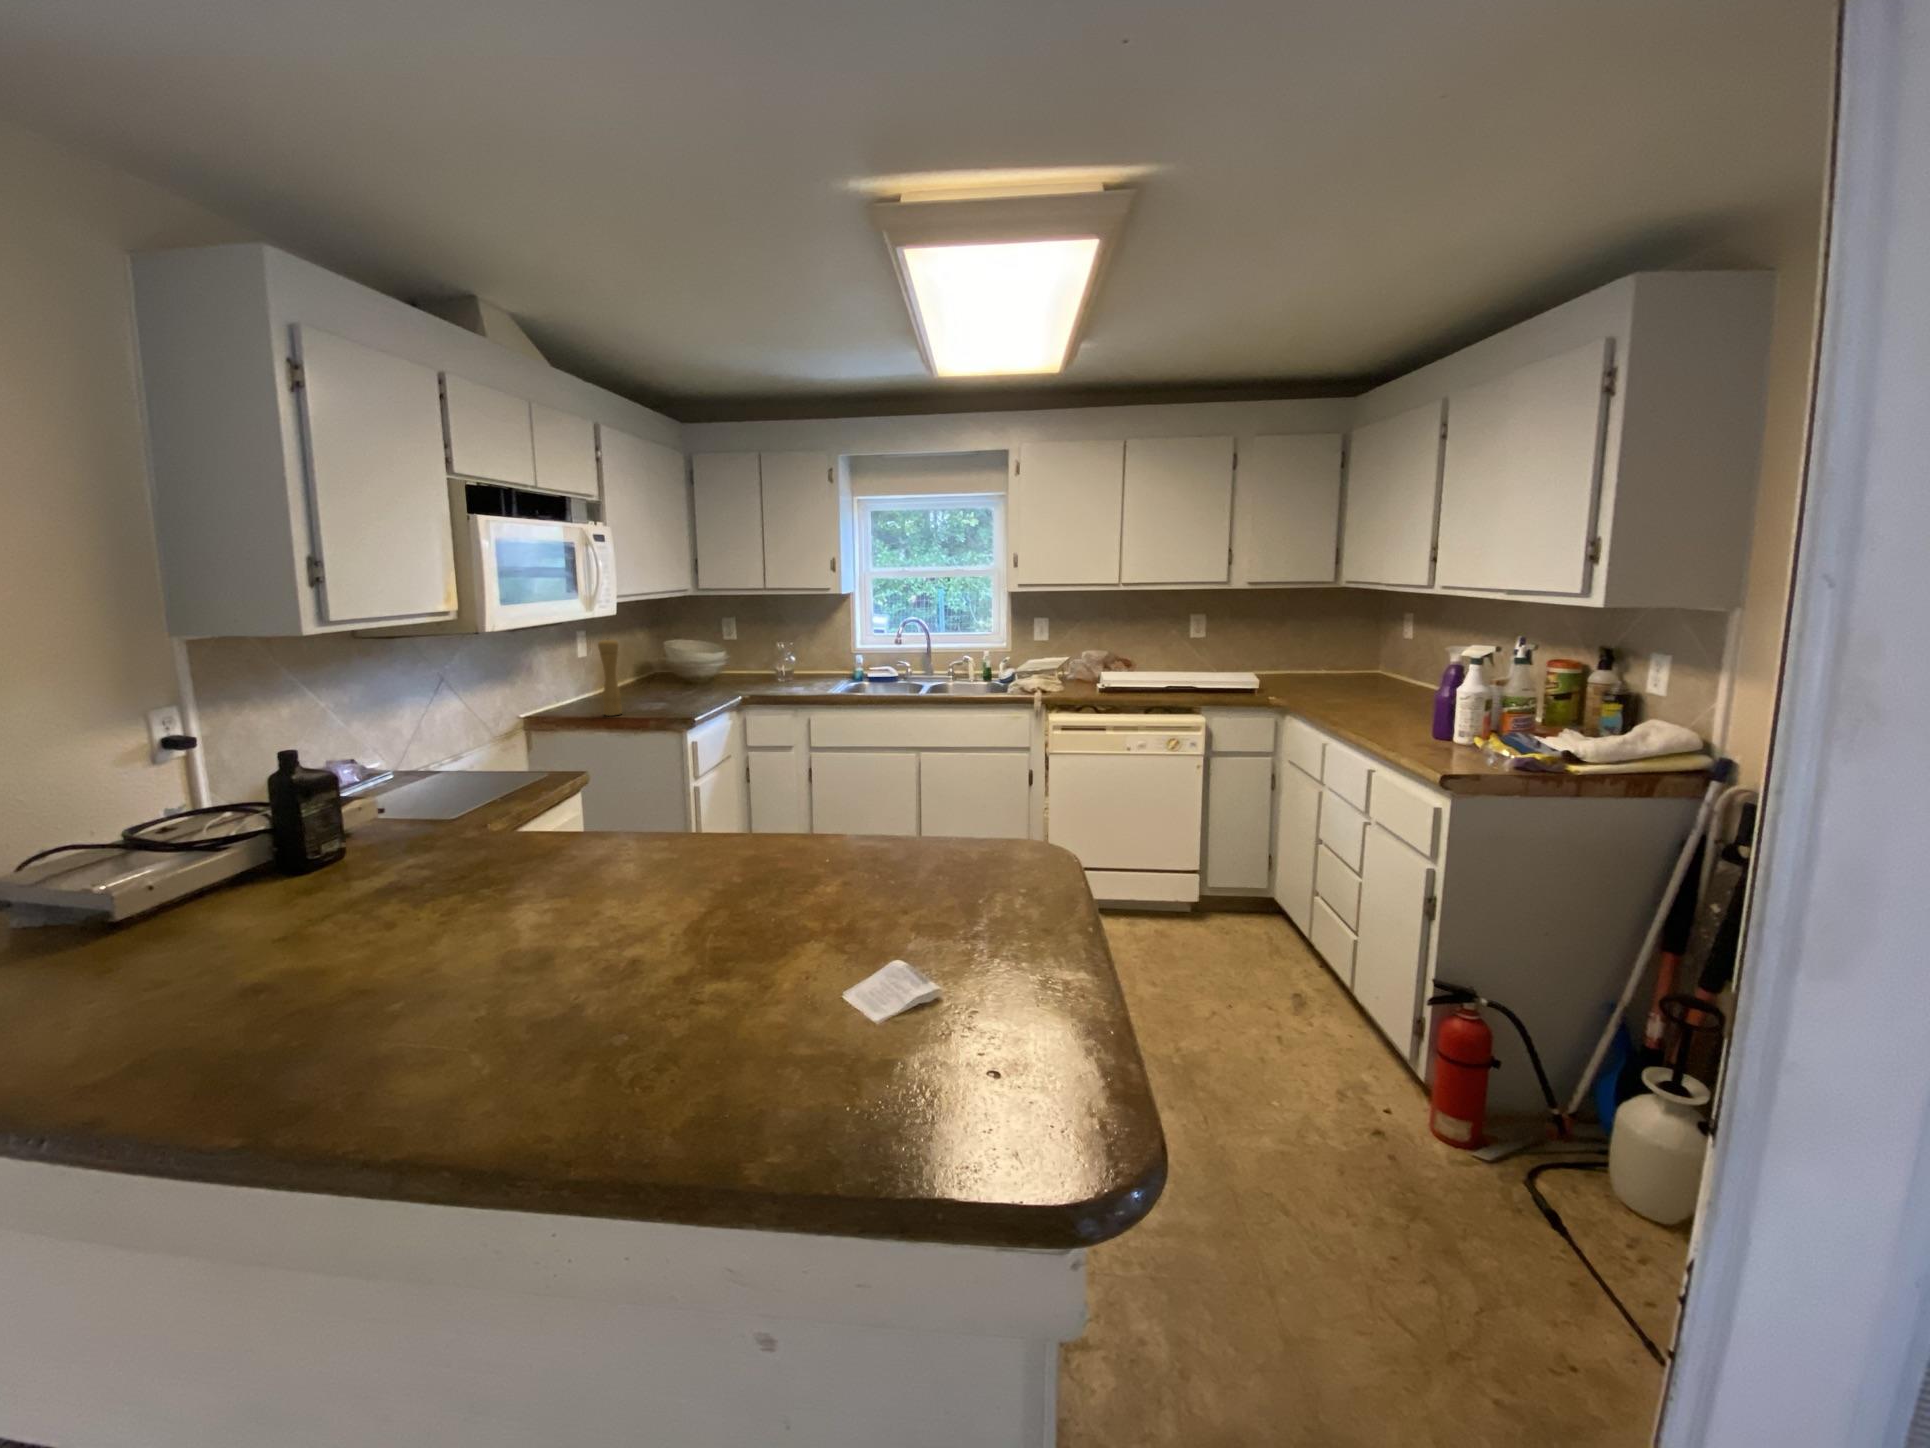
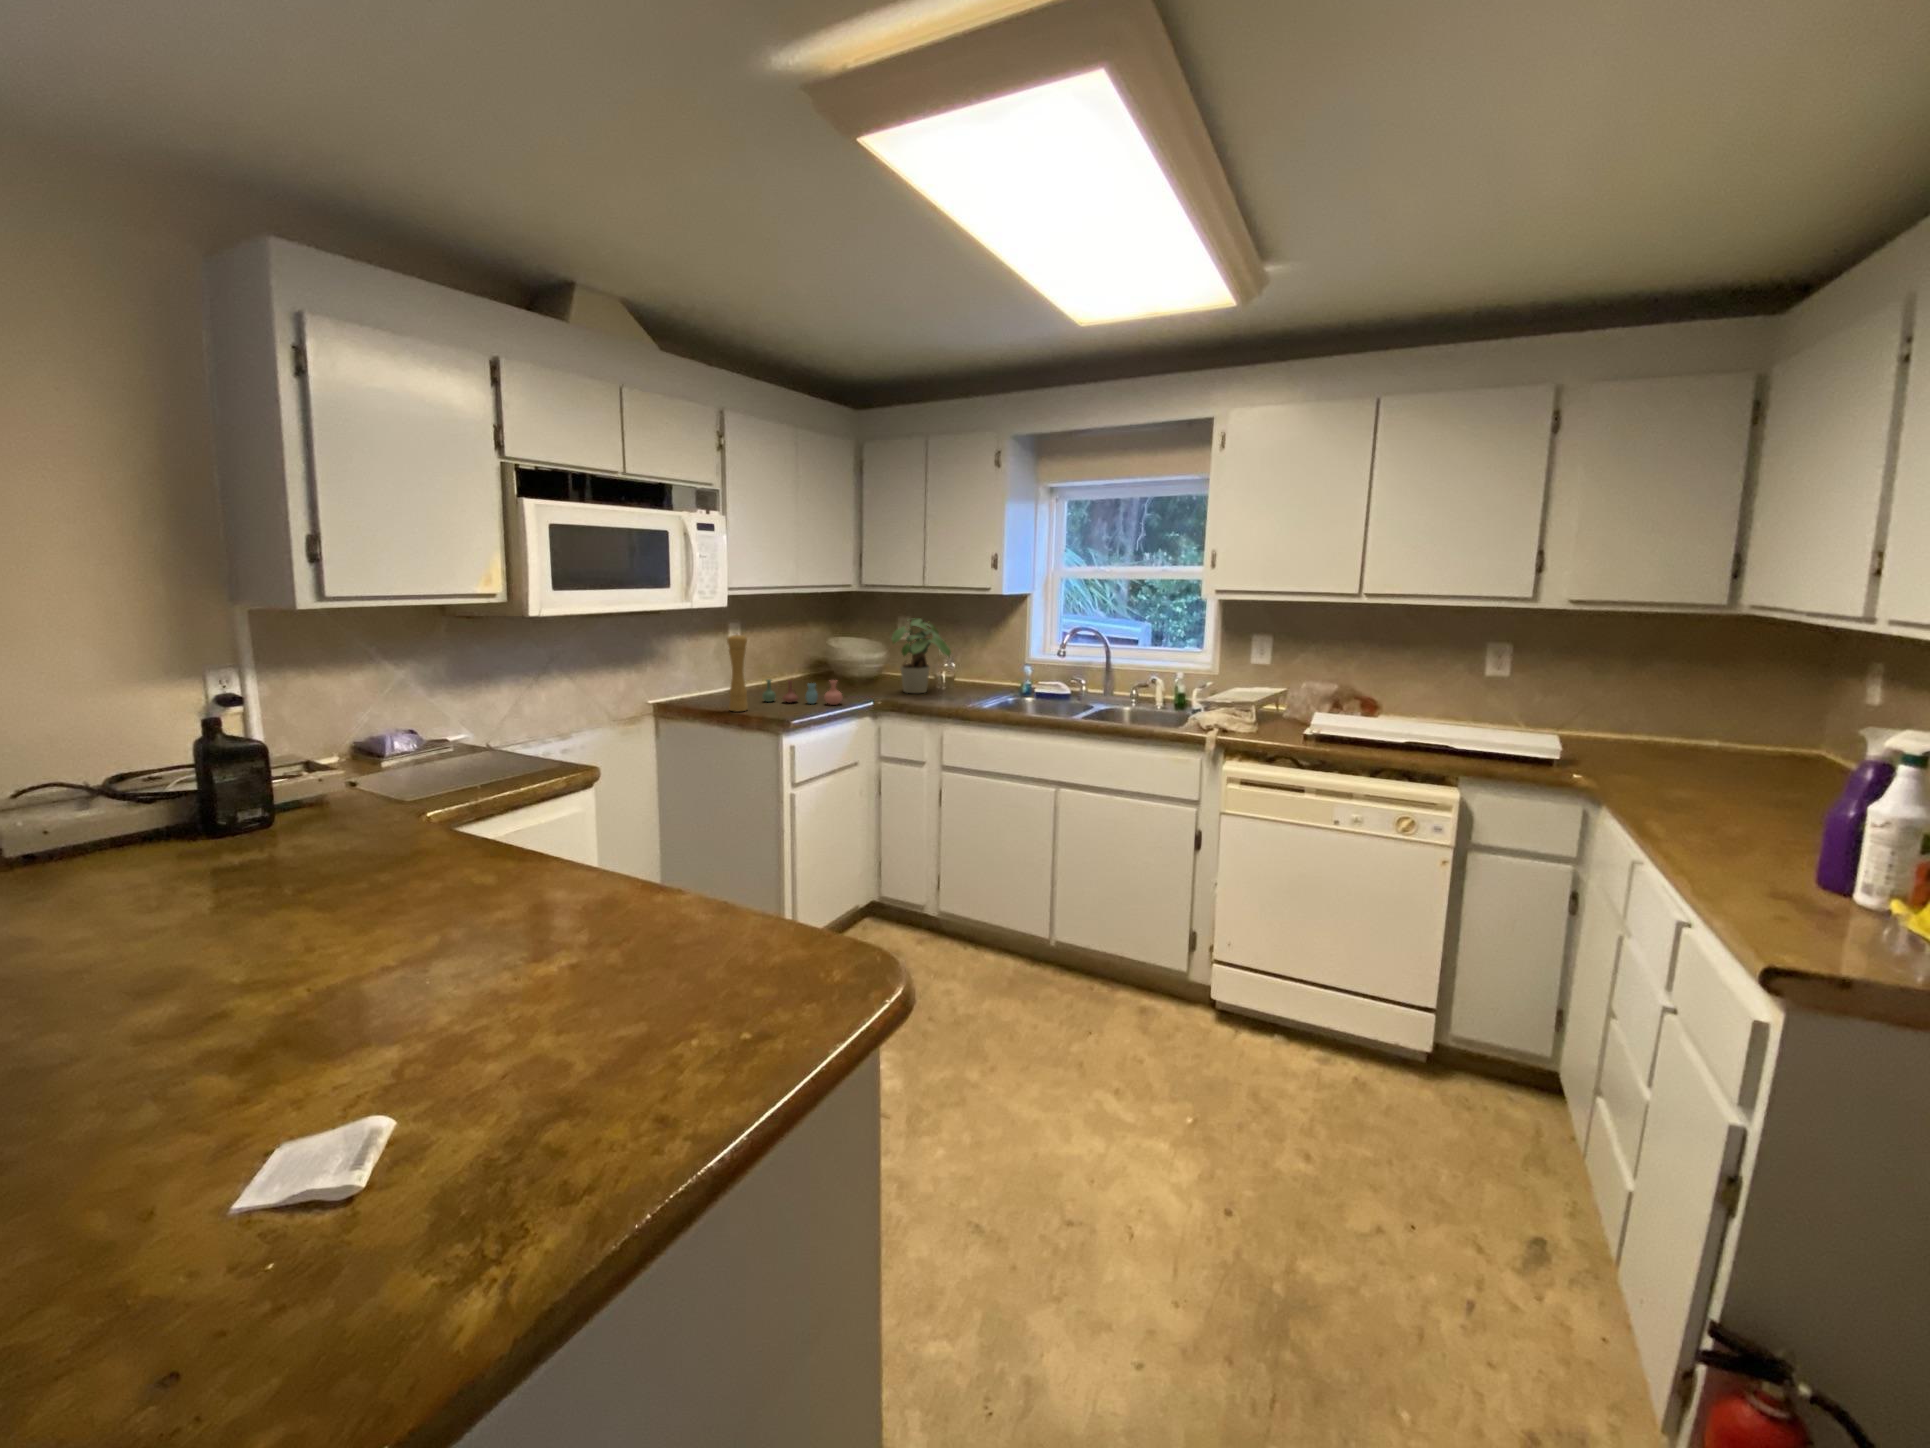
potted plant: none [741,617,801,687] -> present [892,618,951,693]
vase: none [626,679,711,705] -> present [762,679,843,705]

